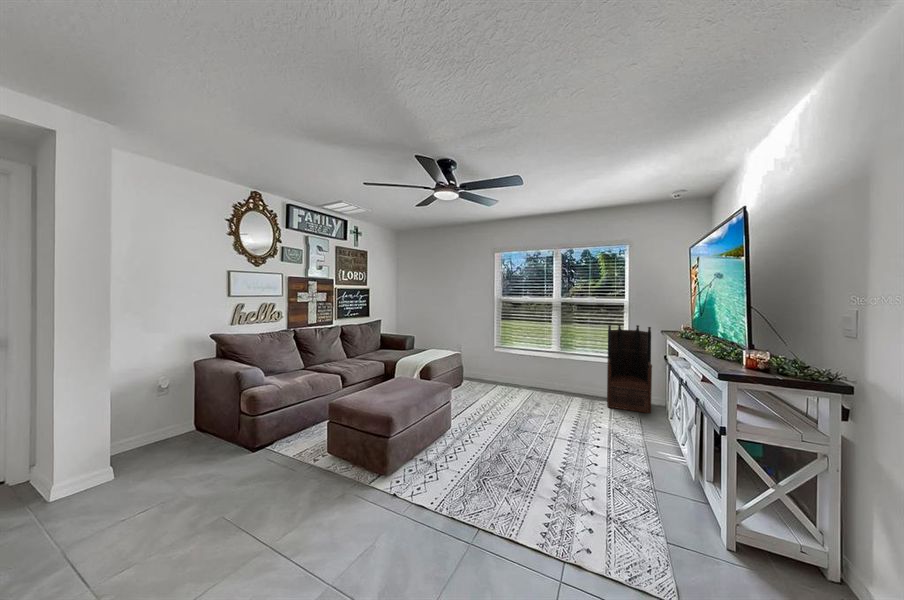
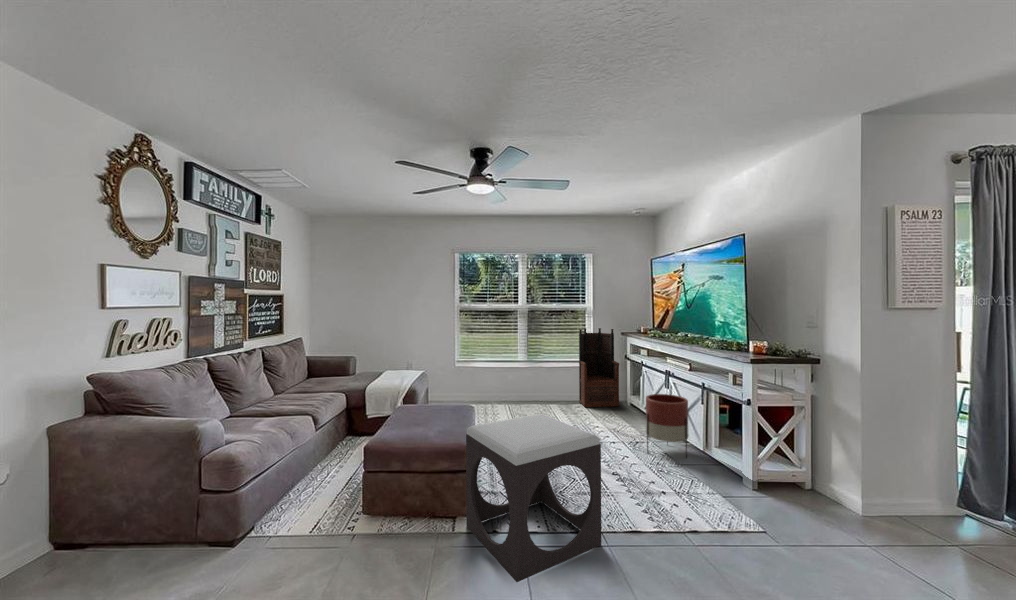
footstool: none [351,401,458,549] -> present [466,413,601,582]
planter: none [625,405,684,493] -> present [646,394,689,458]

